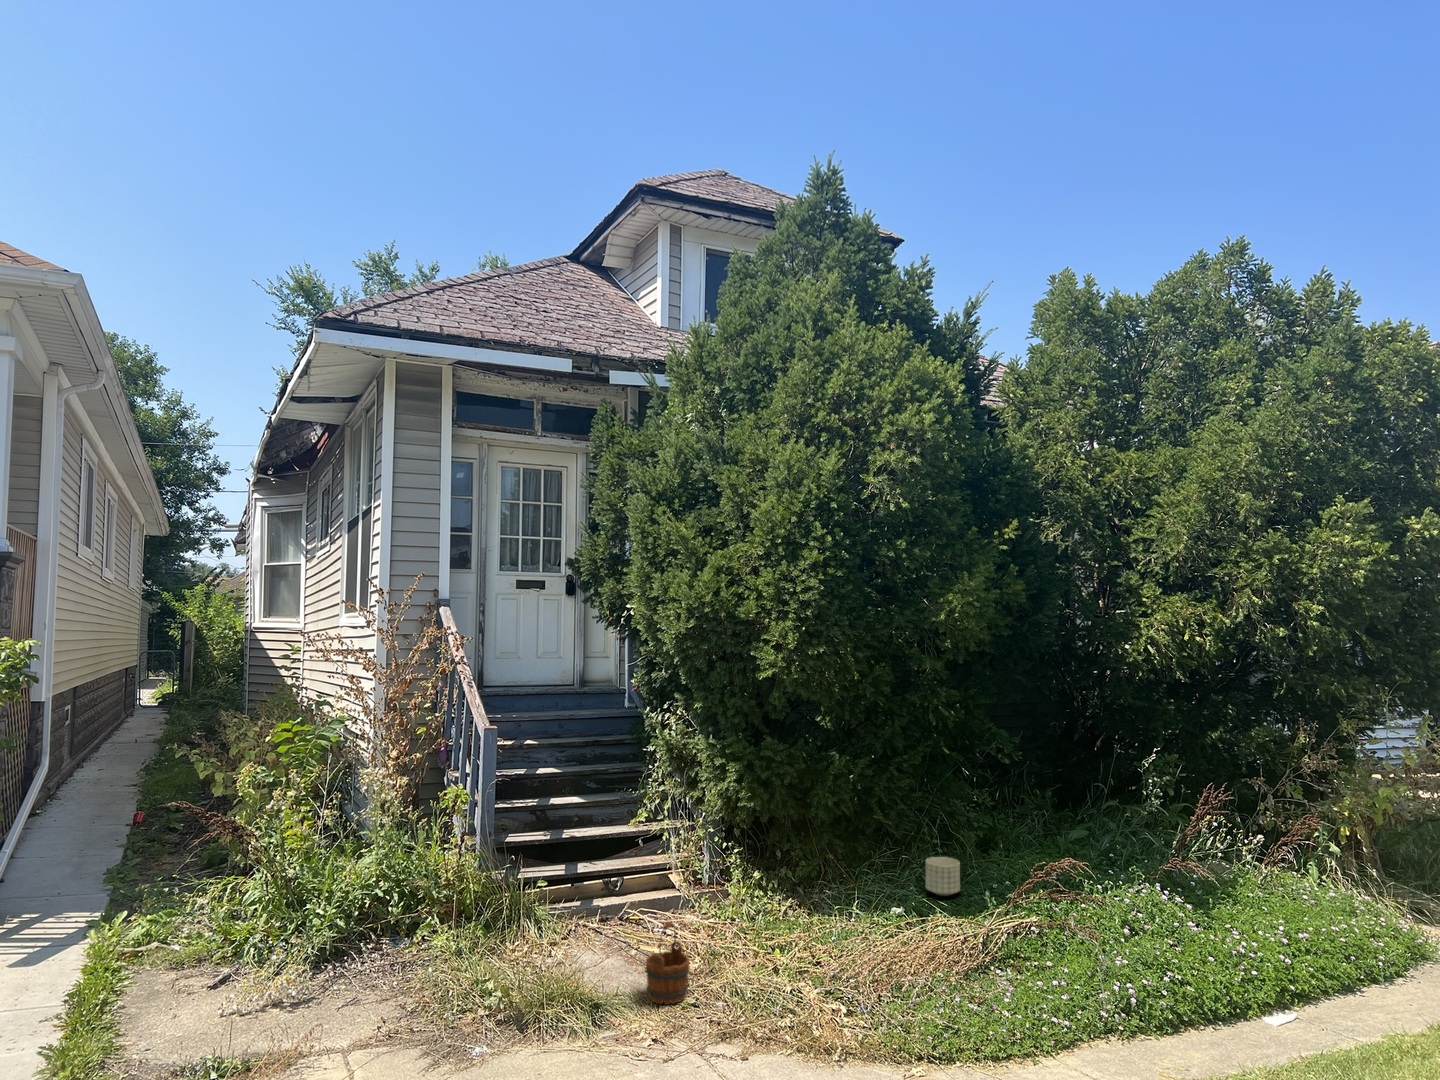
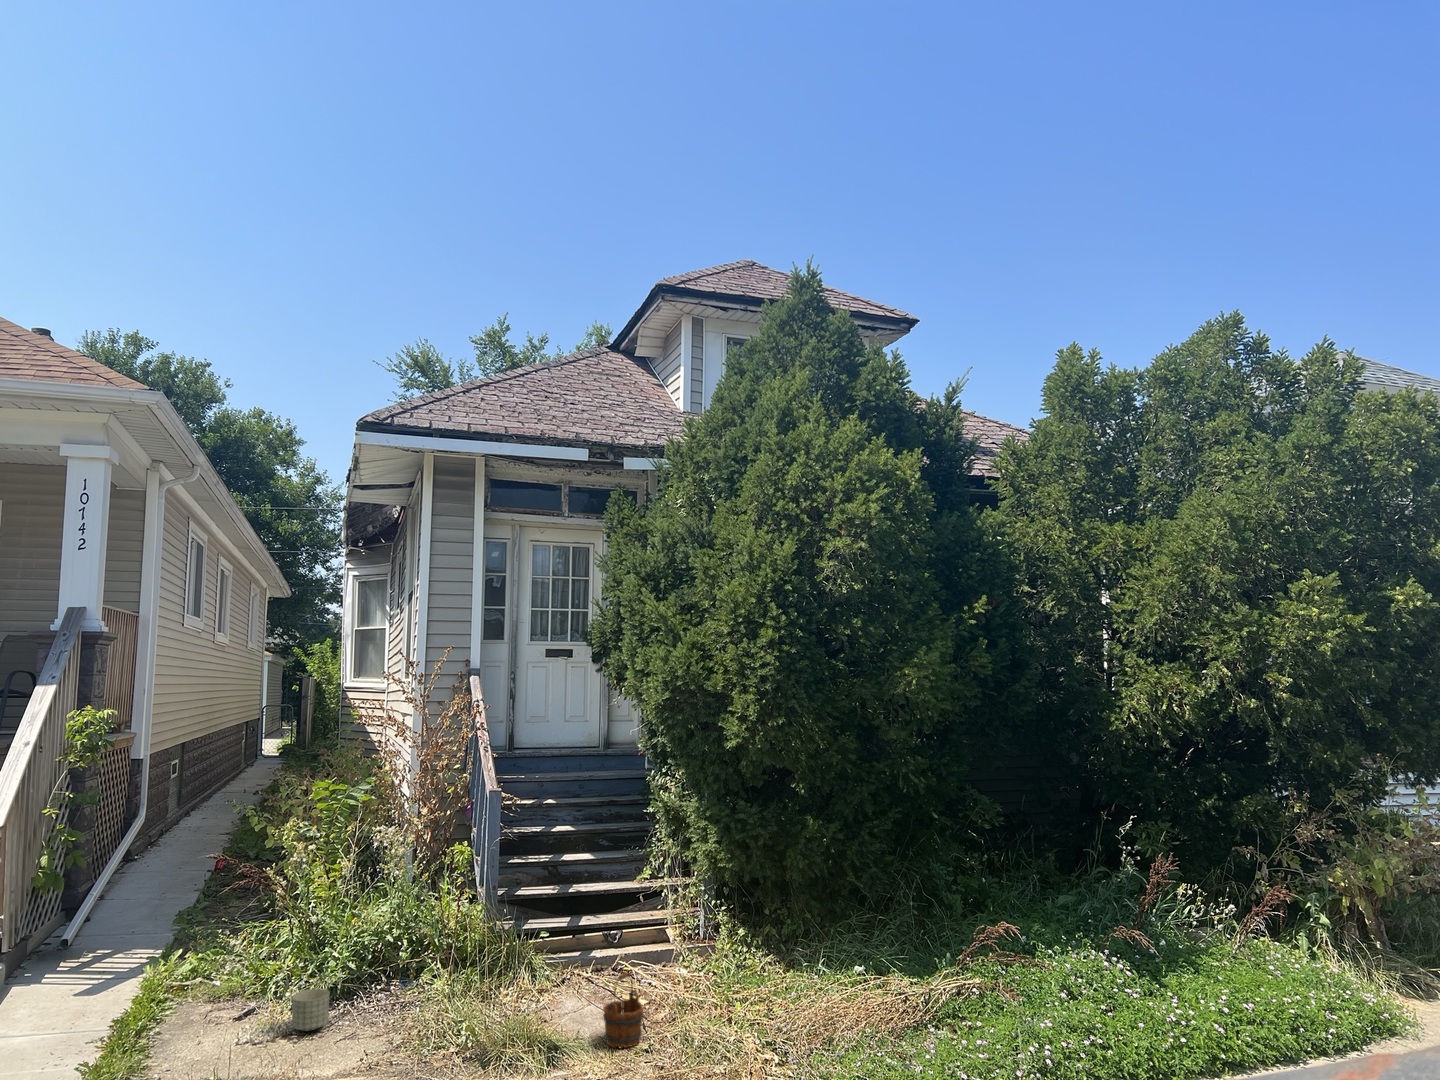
planter: present [926,857,960,896] -> present [292,988,329,1031]

